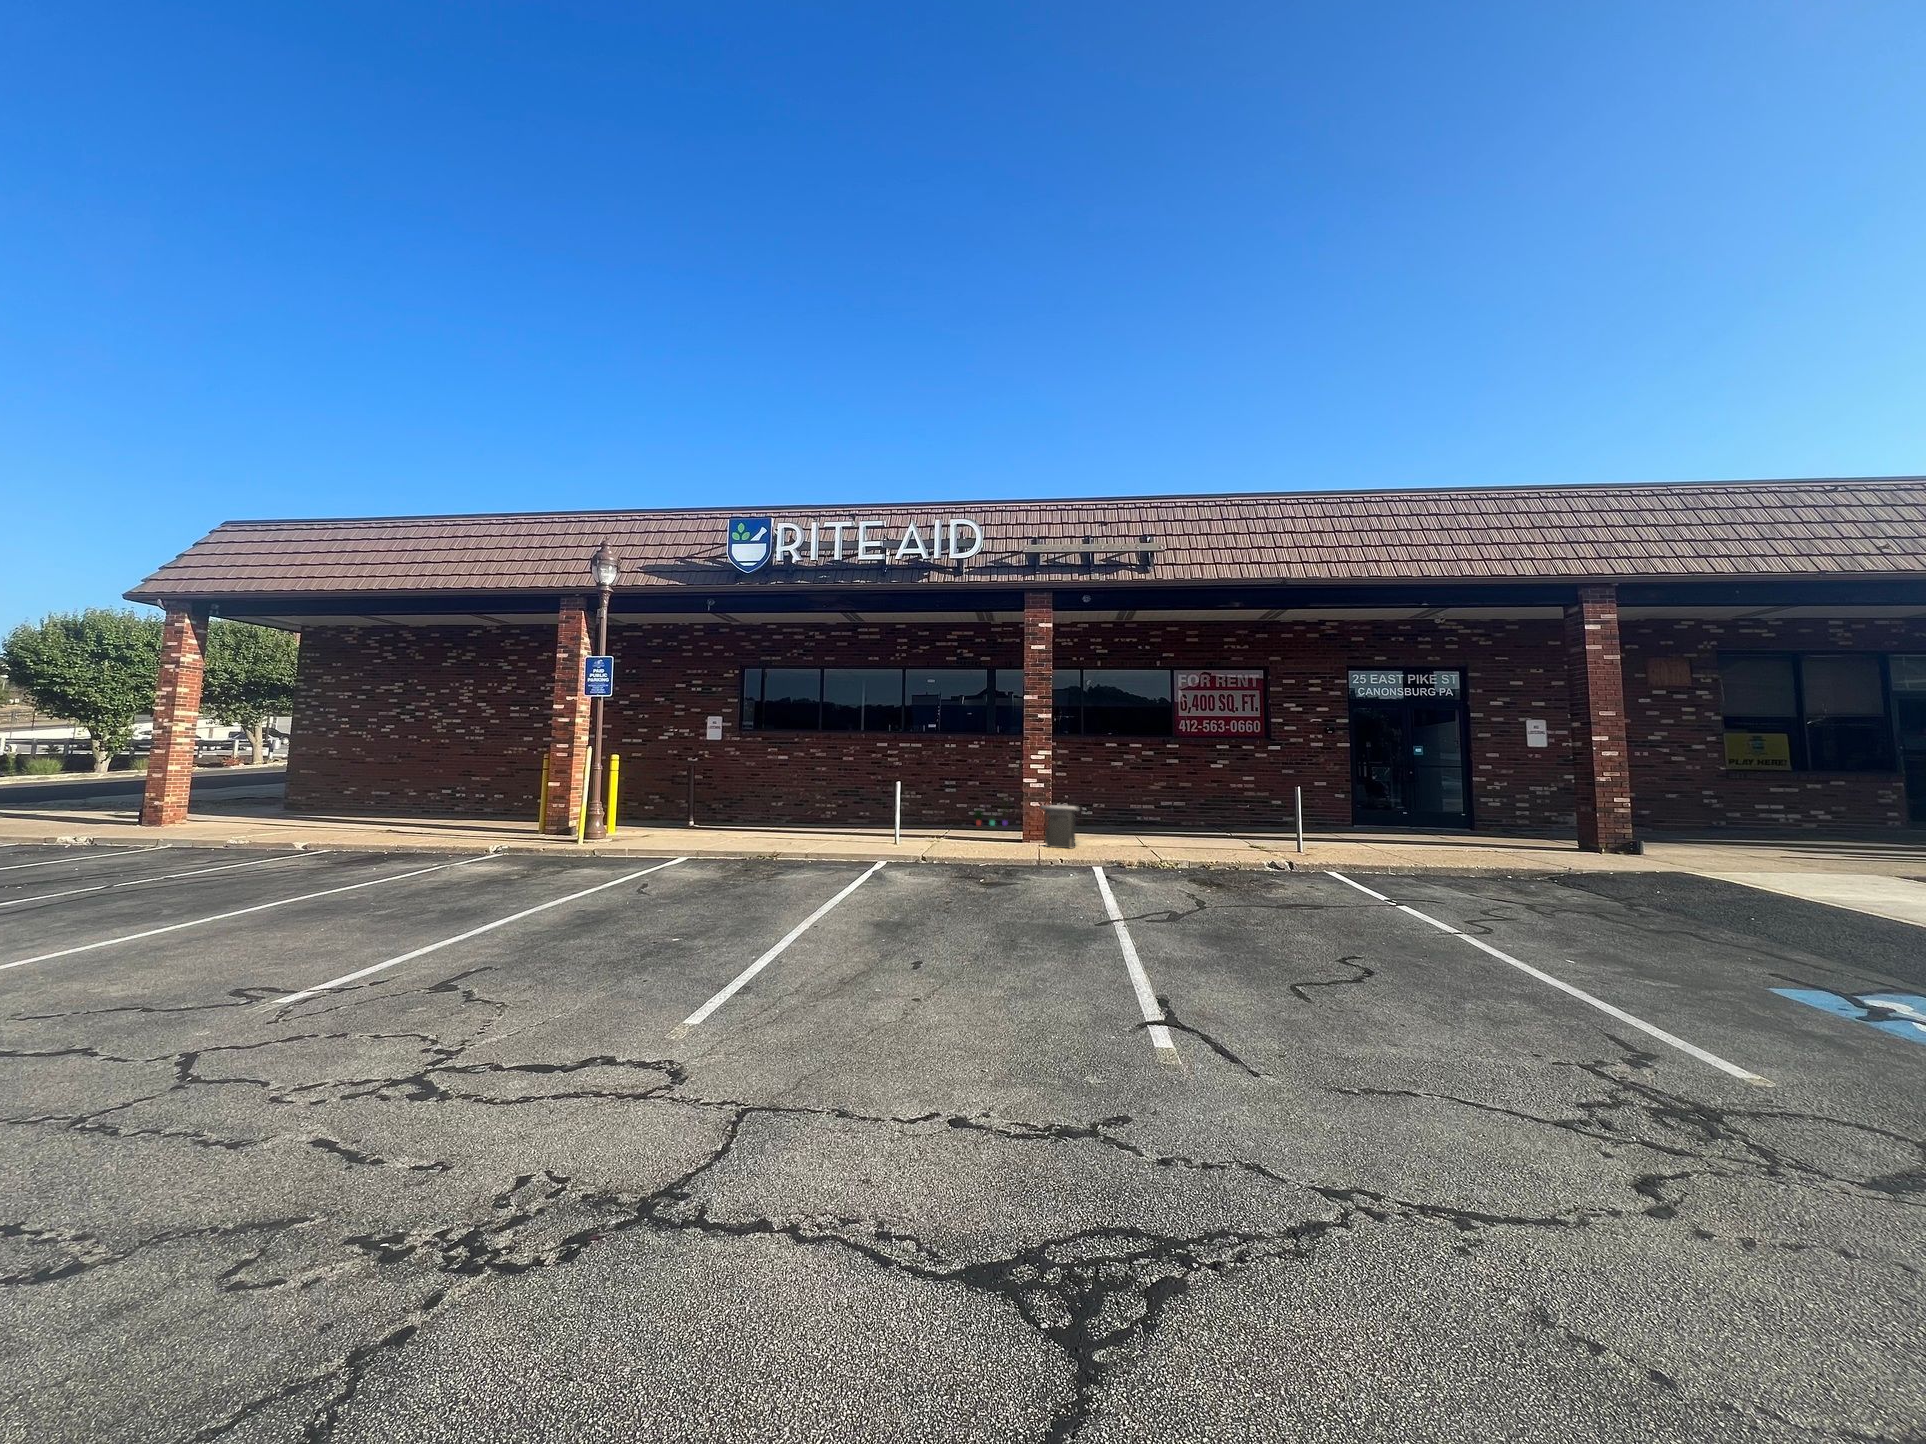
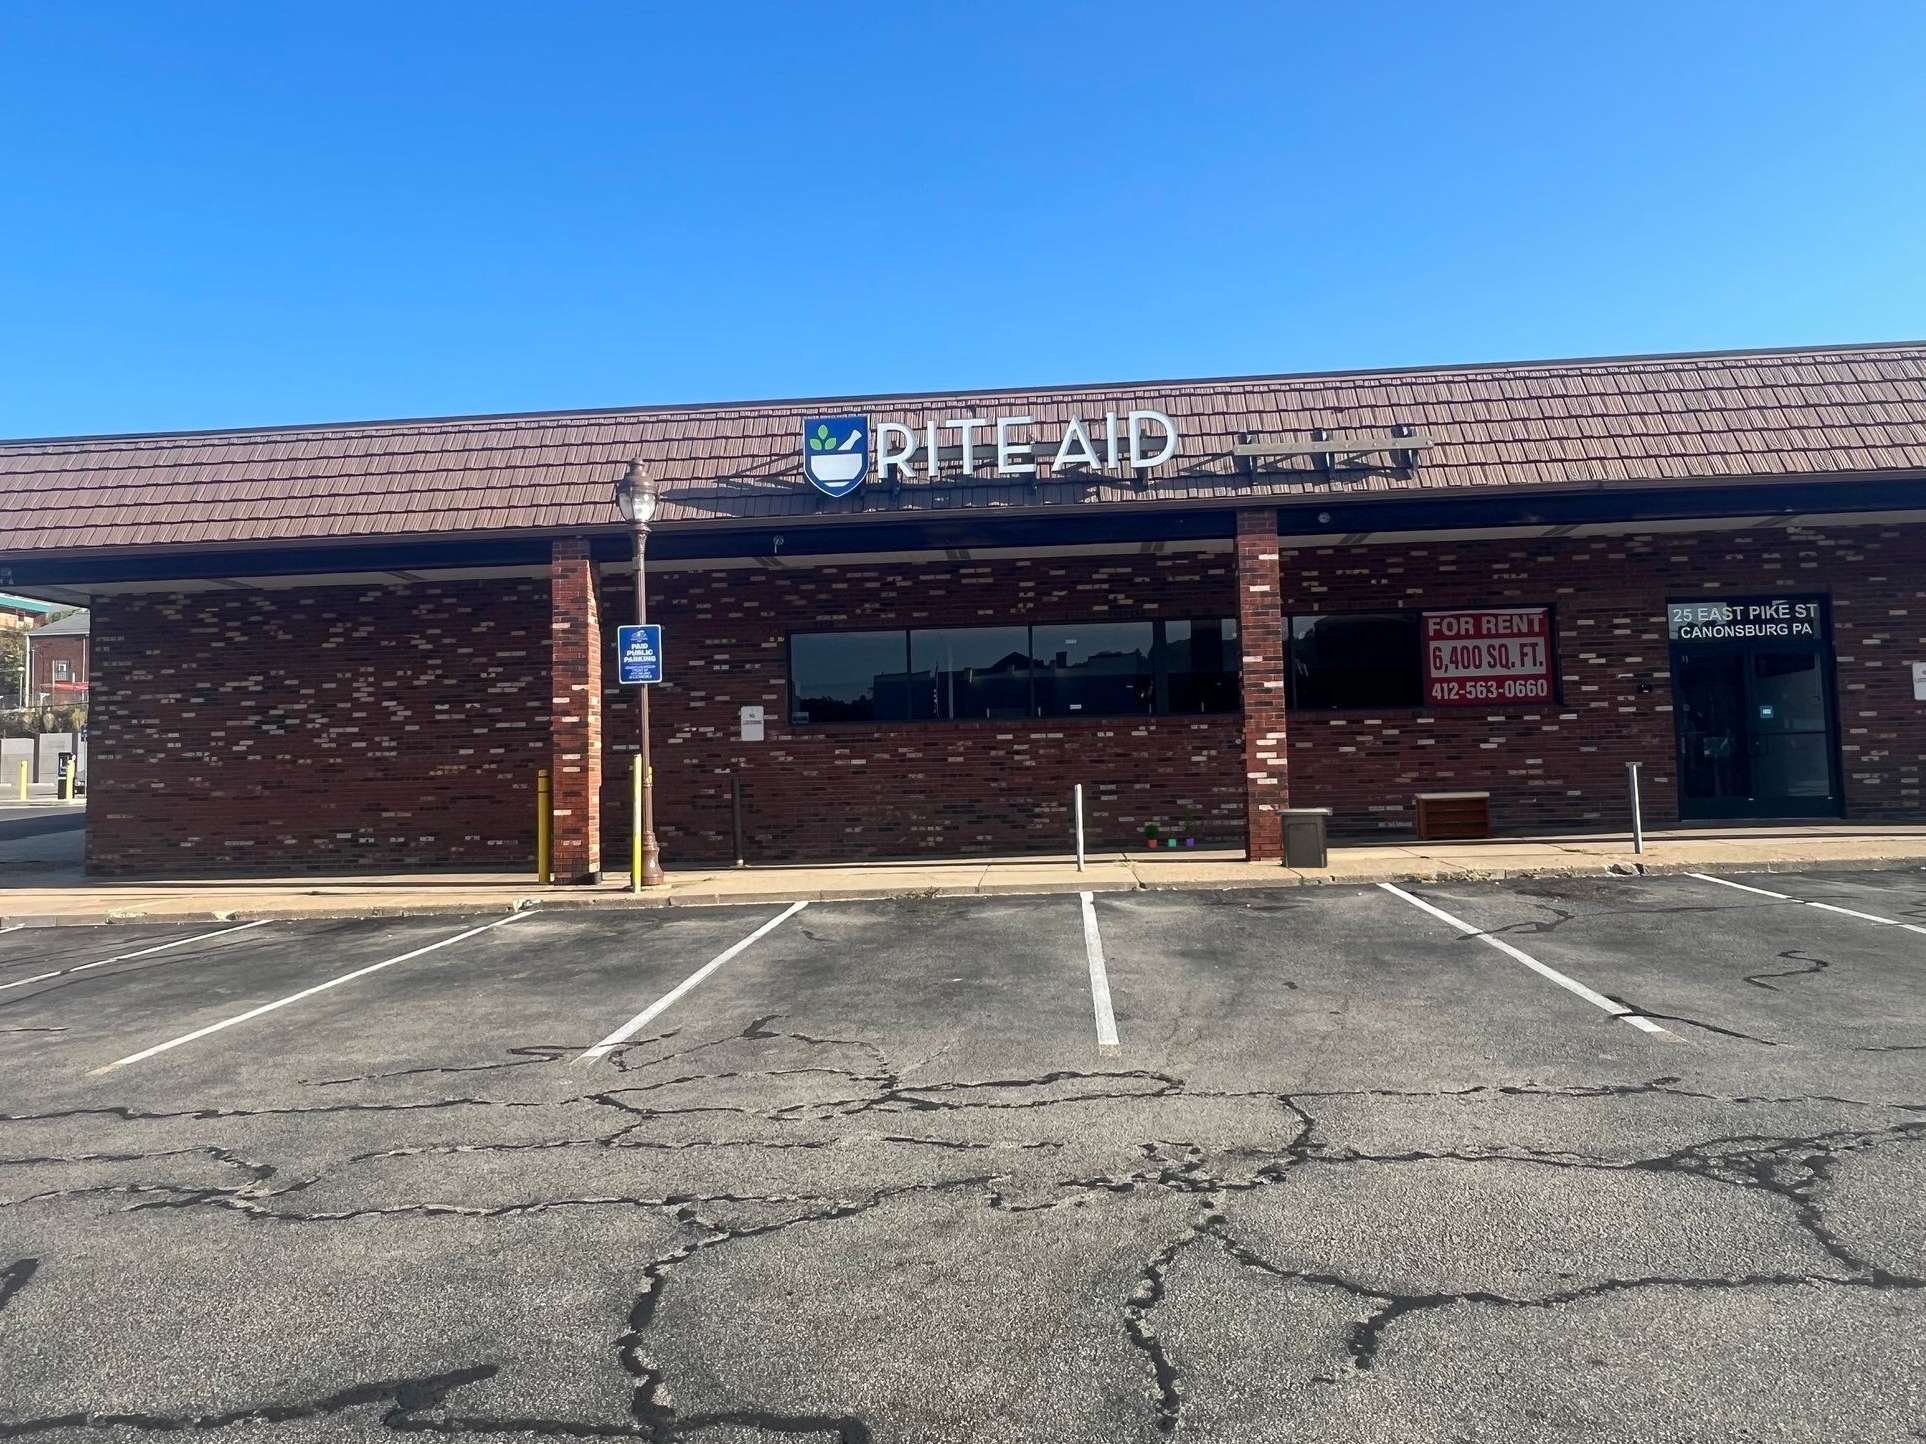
bench: none [1162,797,1216,831] -> present [1413,792,1492,840]

